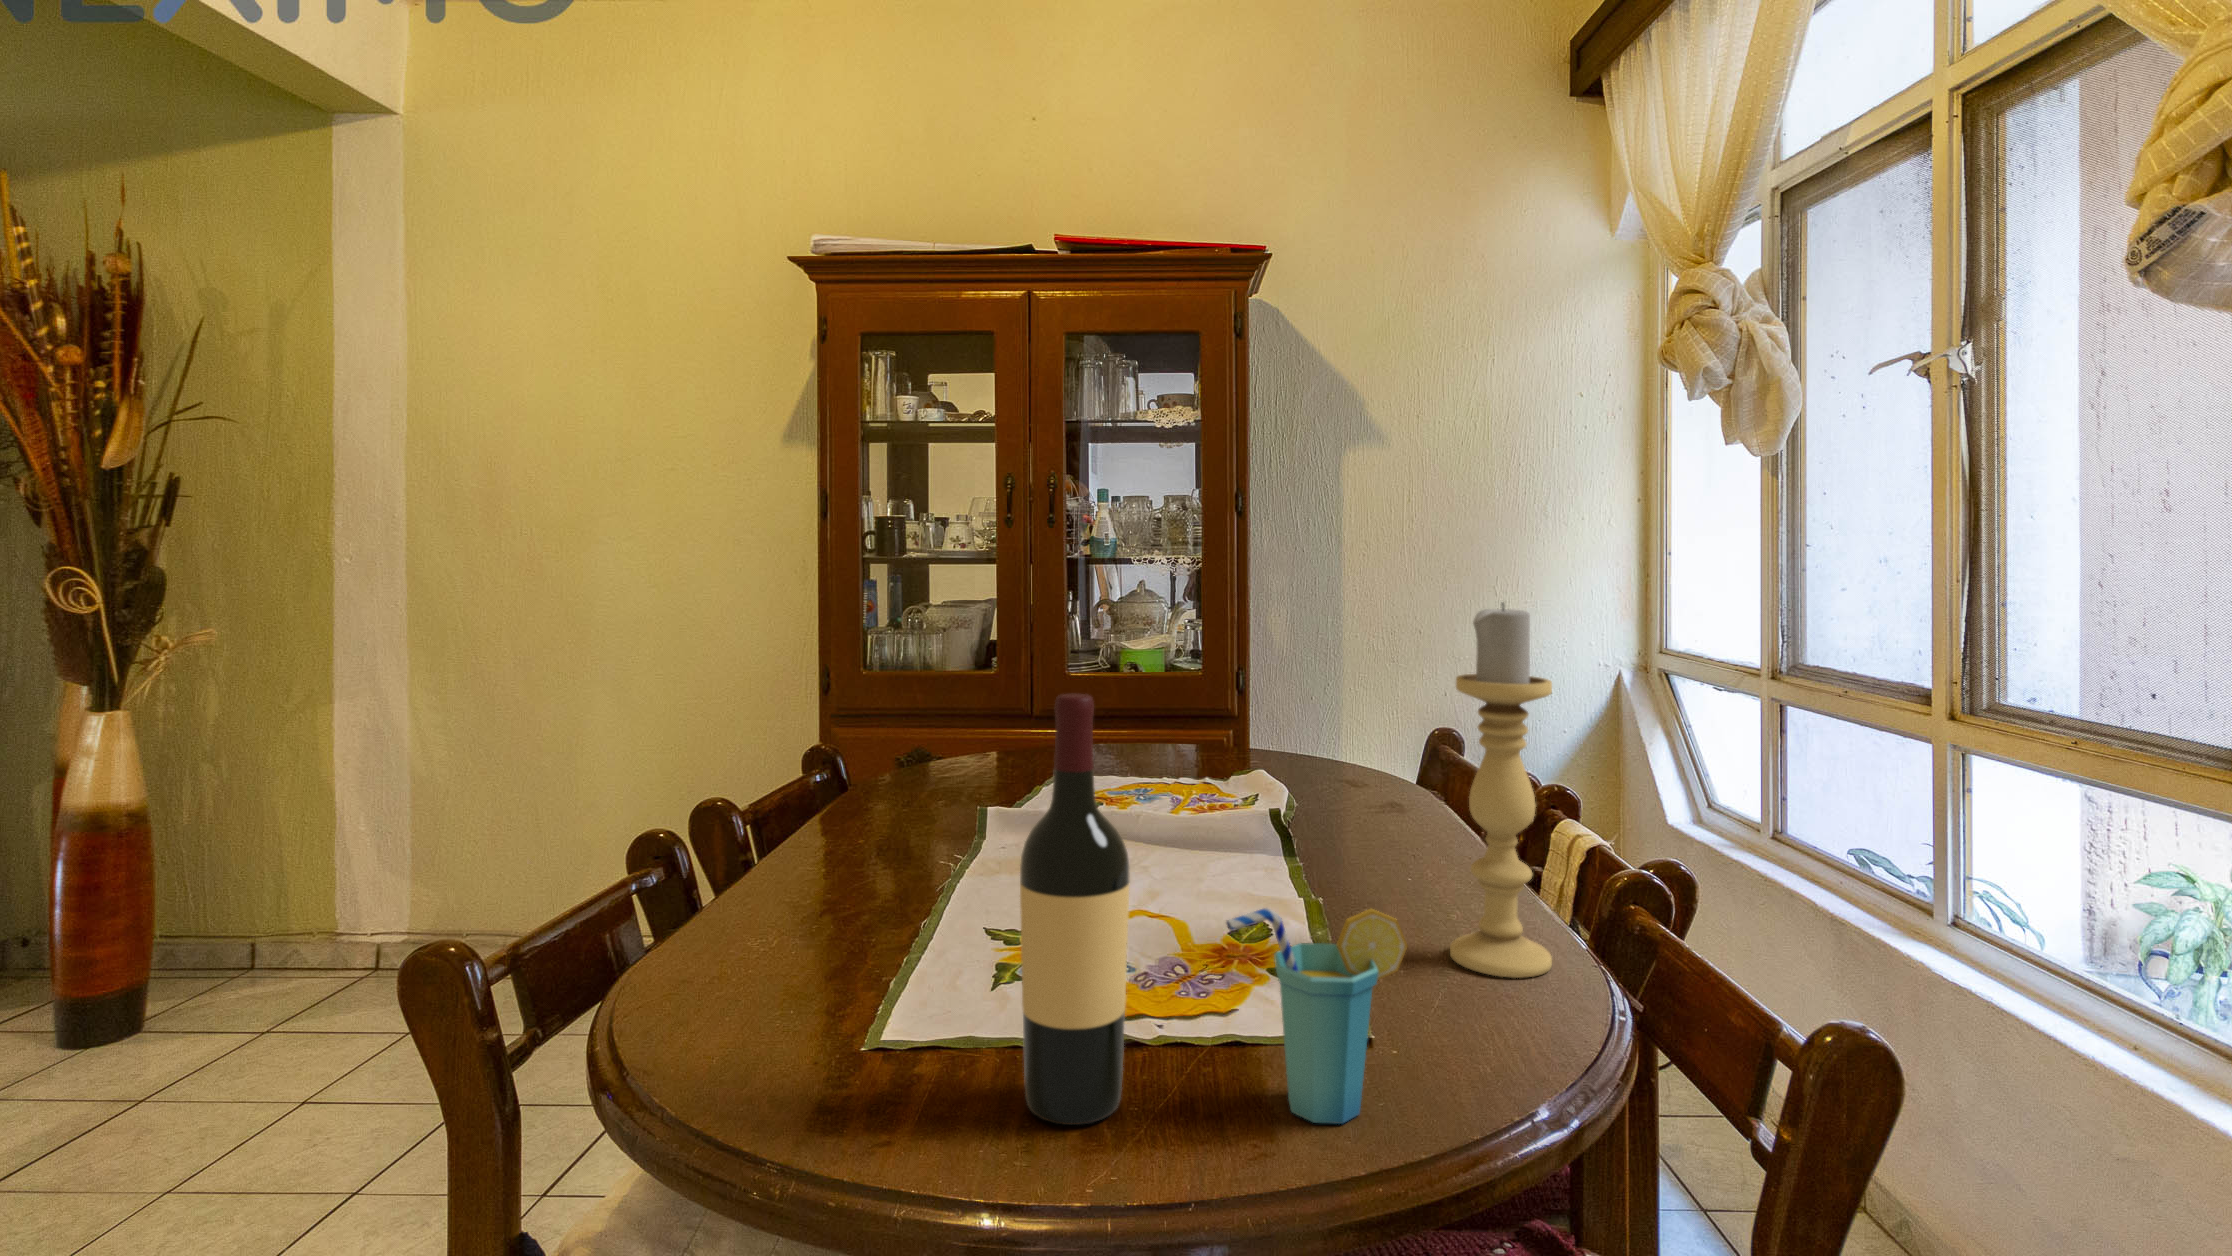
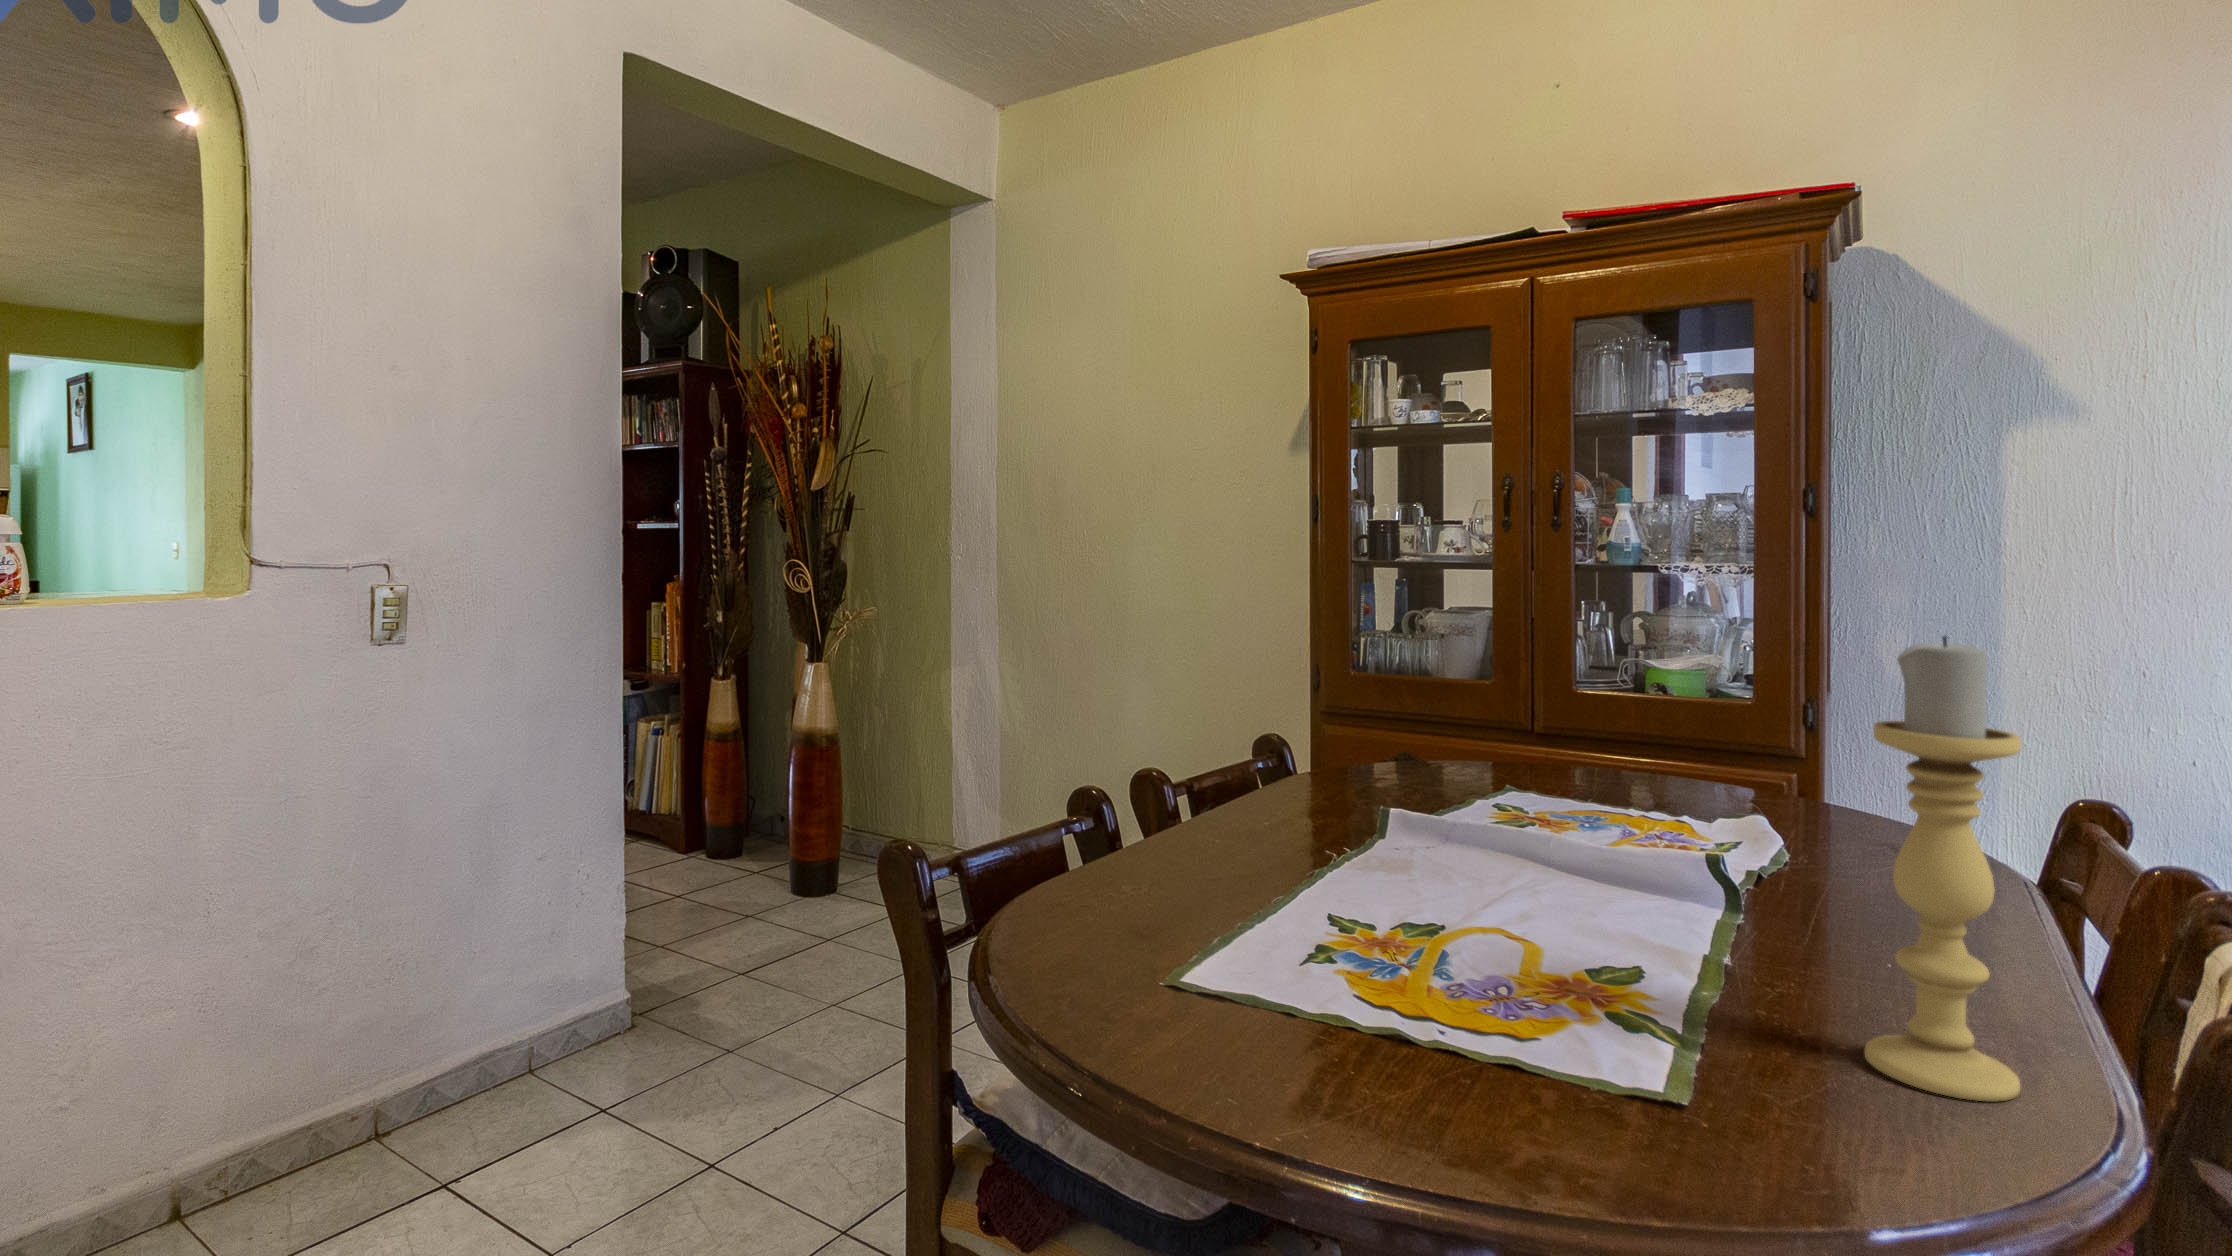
wine bottle: present [1020,694,1130,1125] -> none [1262,696,1365,1084]
cup: present [1226,908,1408,1124] -> none [1444,922,1664,1157]

